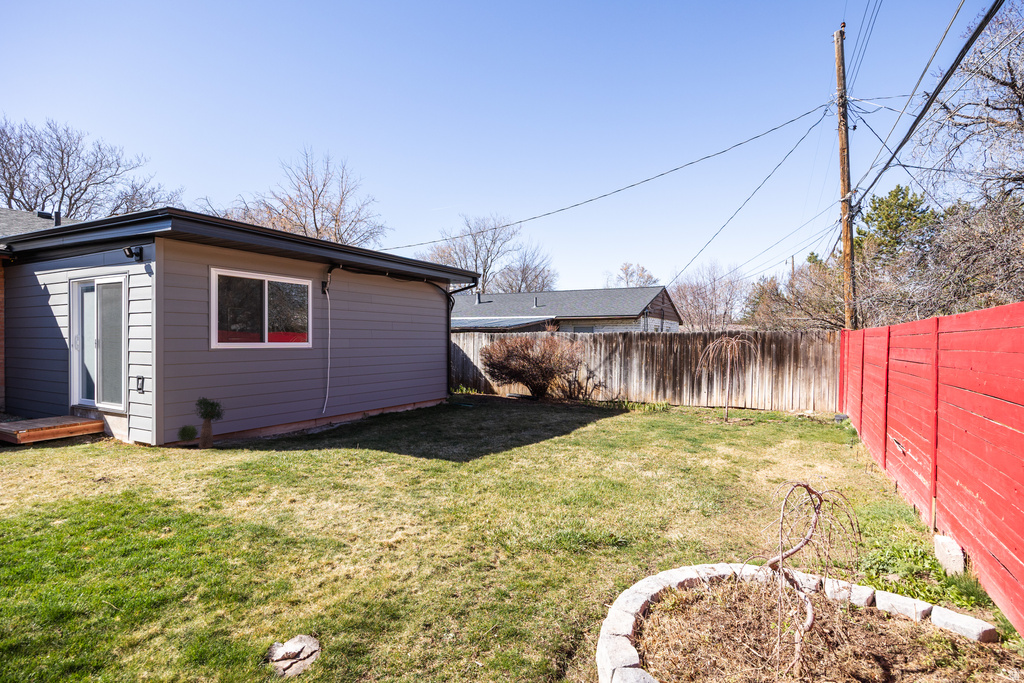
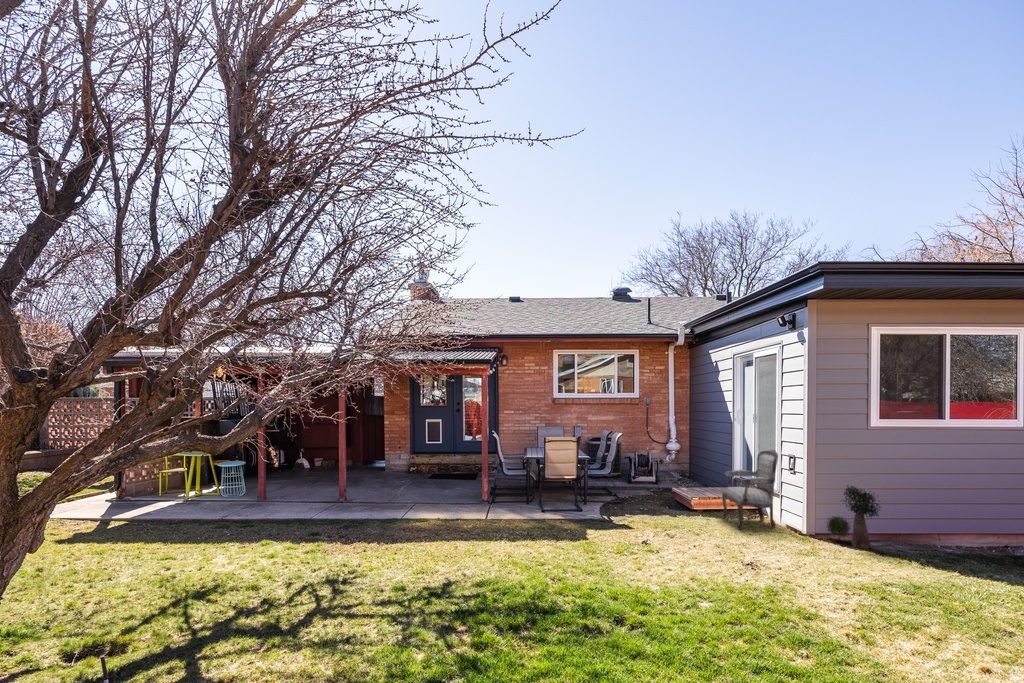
armchair: none [59,371,133,453] -> present [722,450,778,529]

